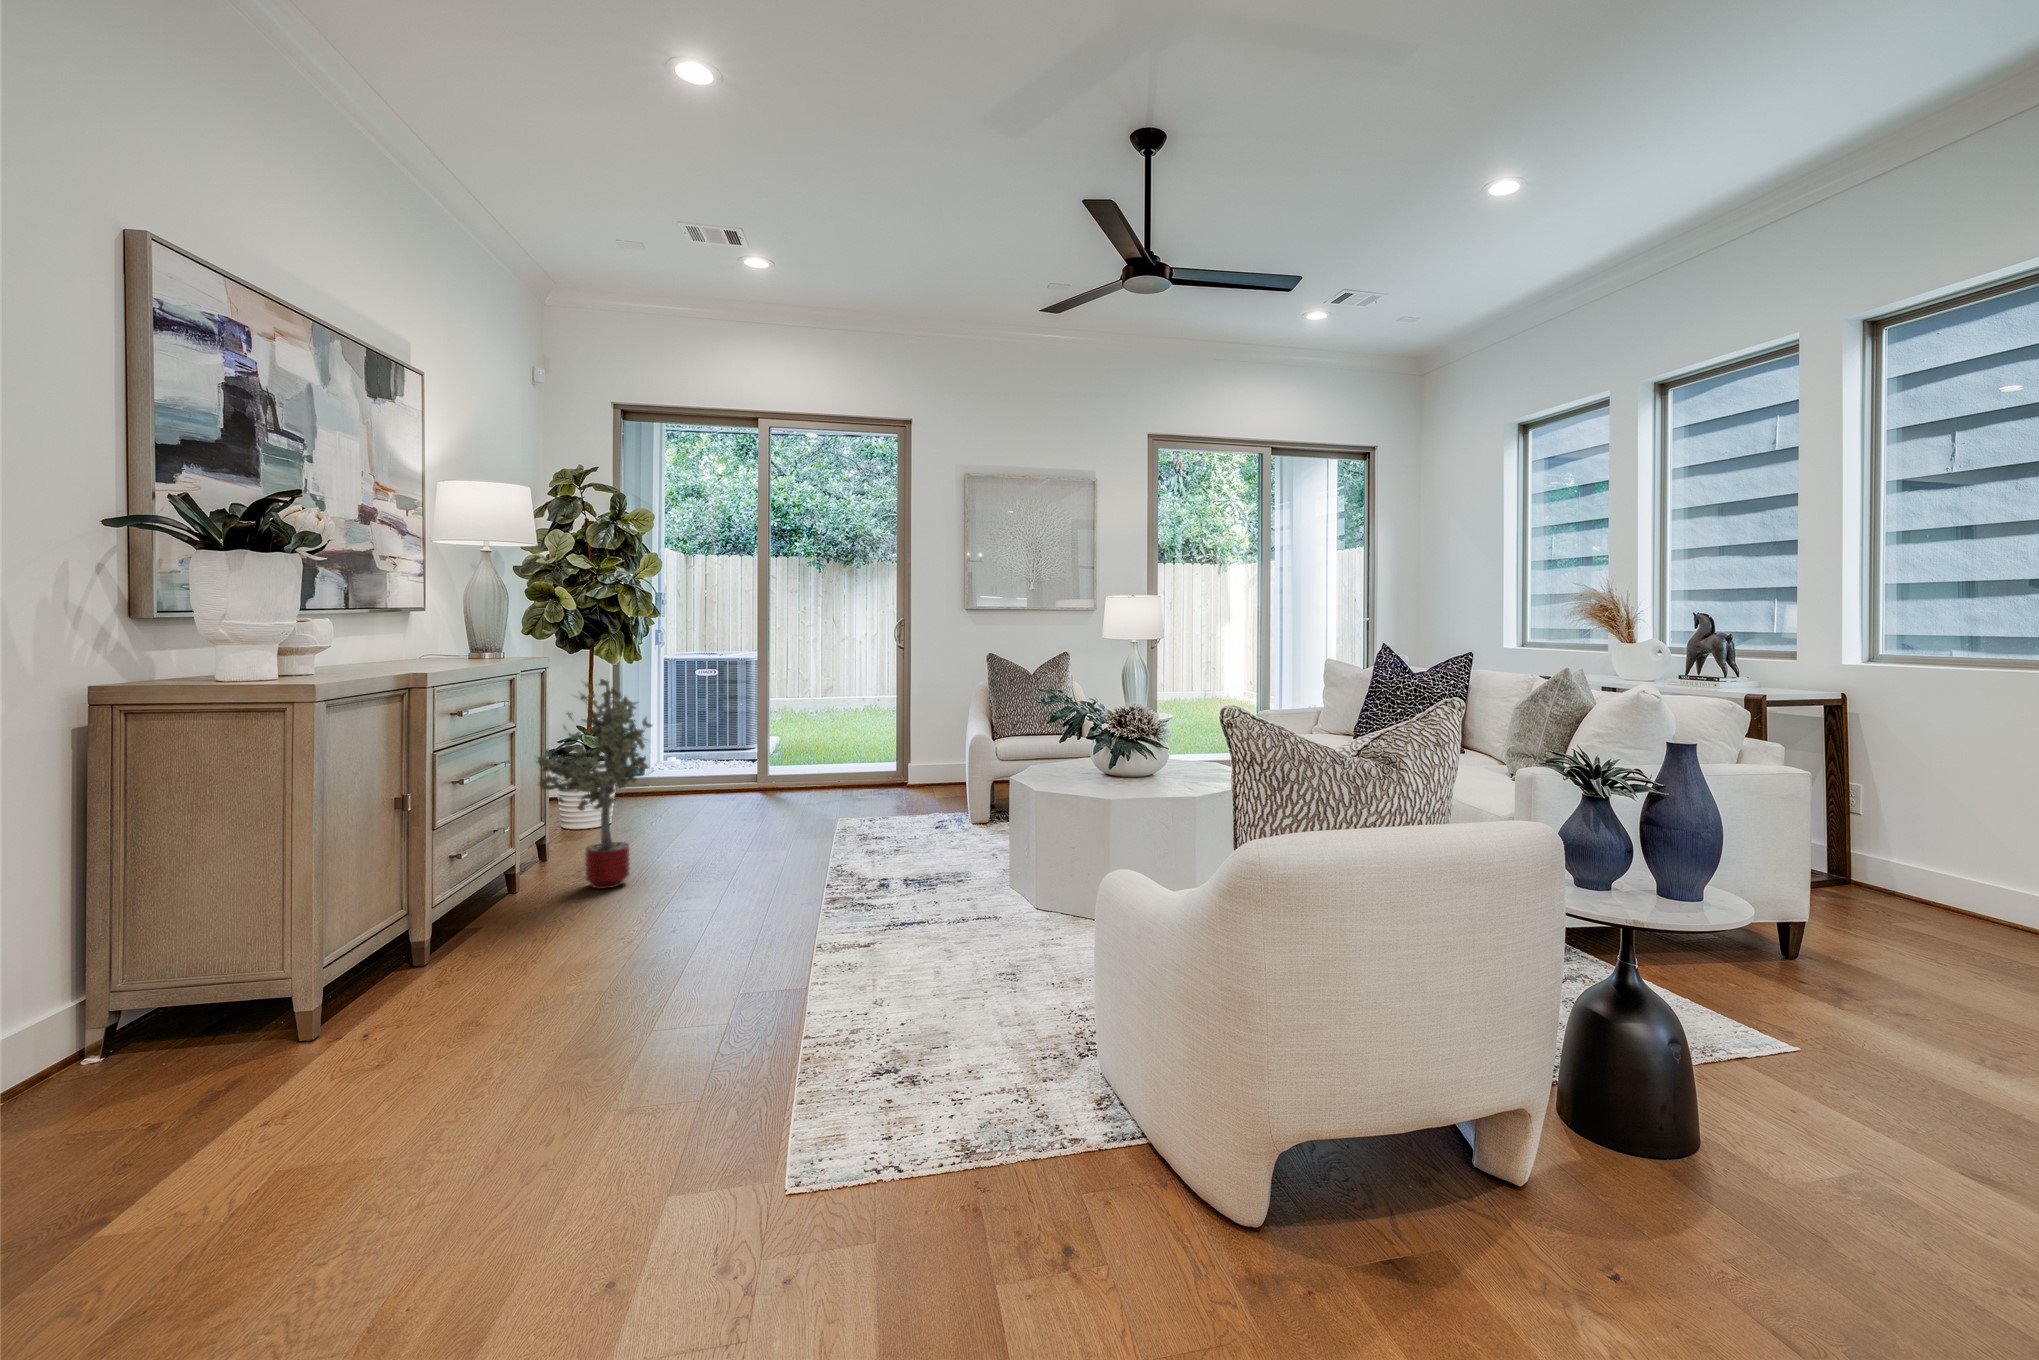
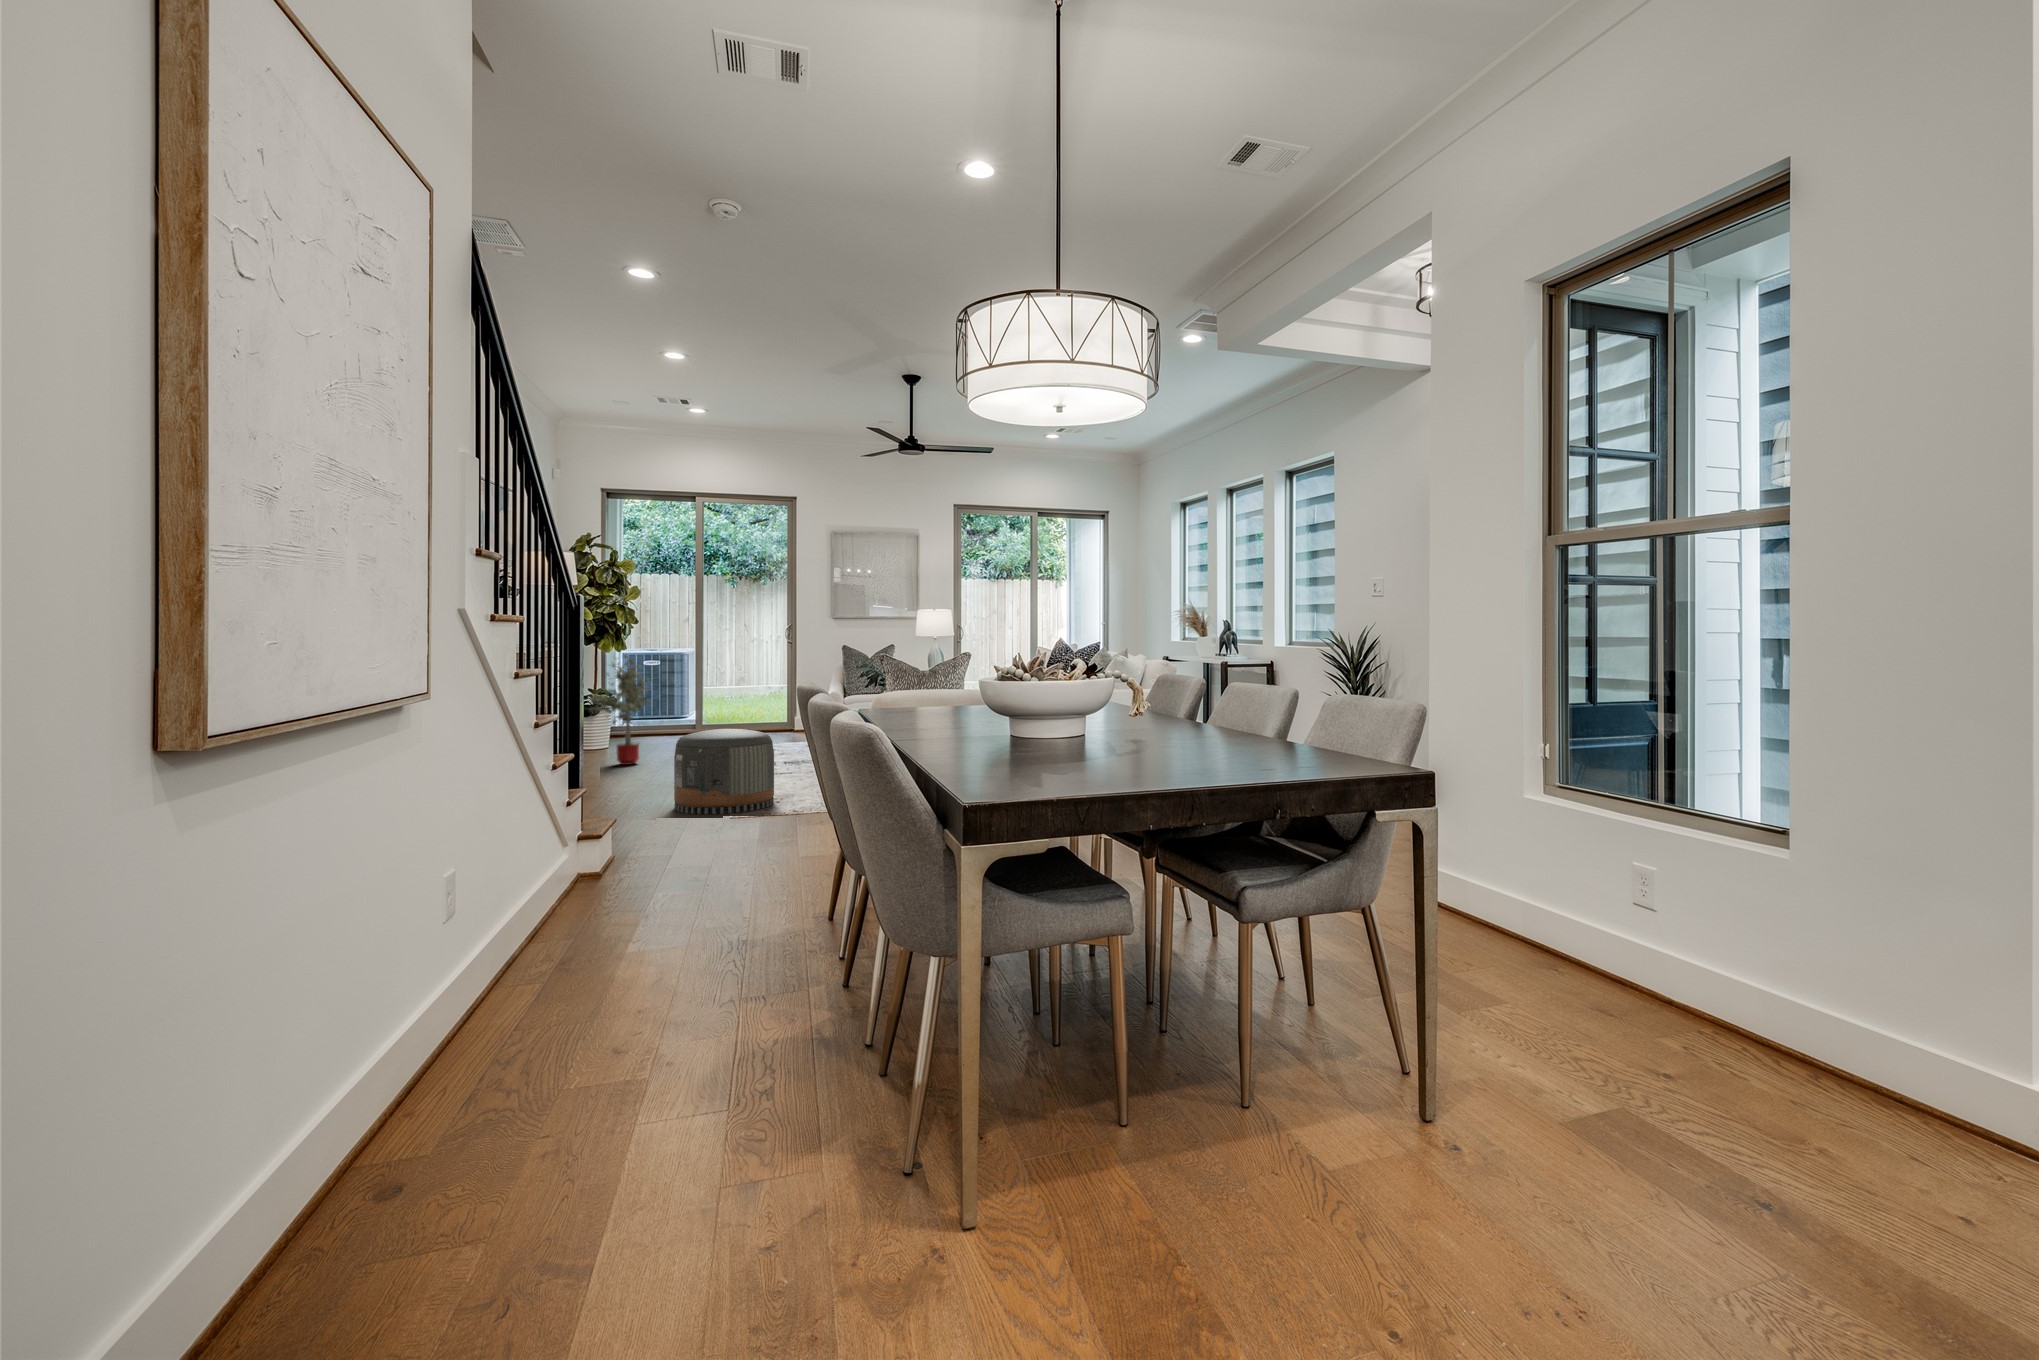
pouf: none [534,944,850,1307] -> present [674,729,774,814]

